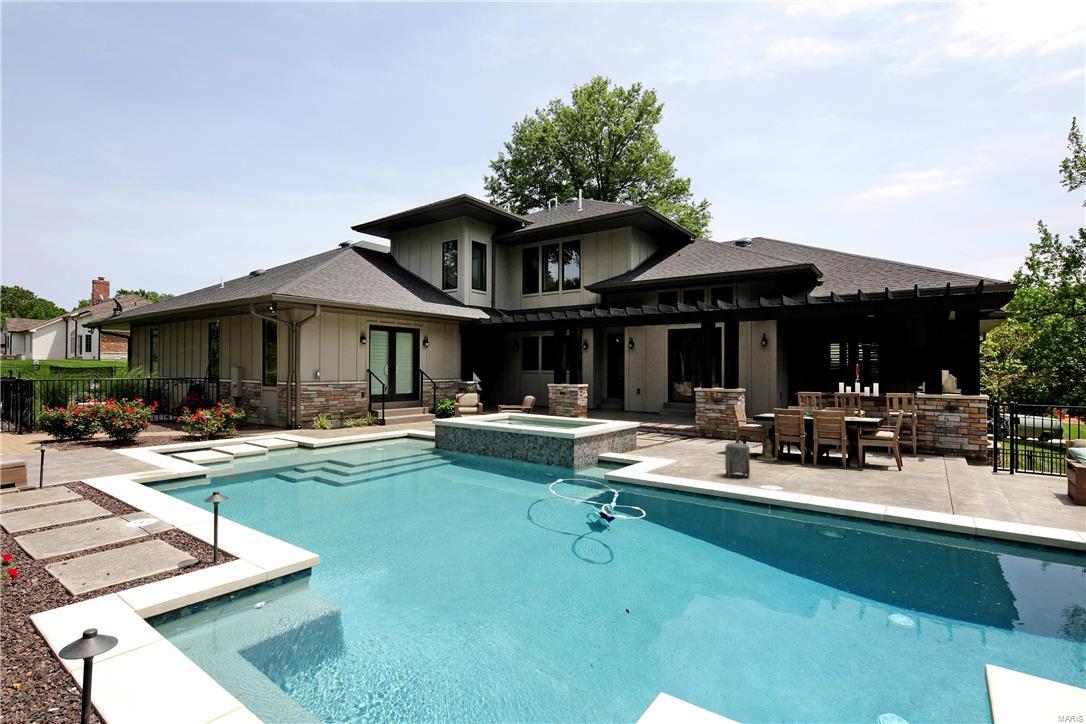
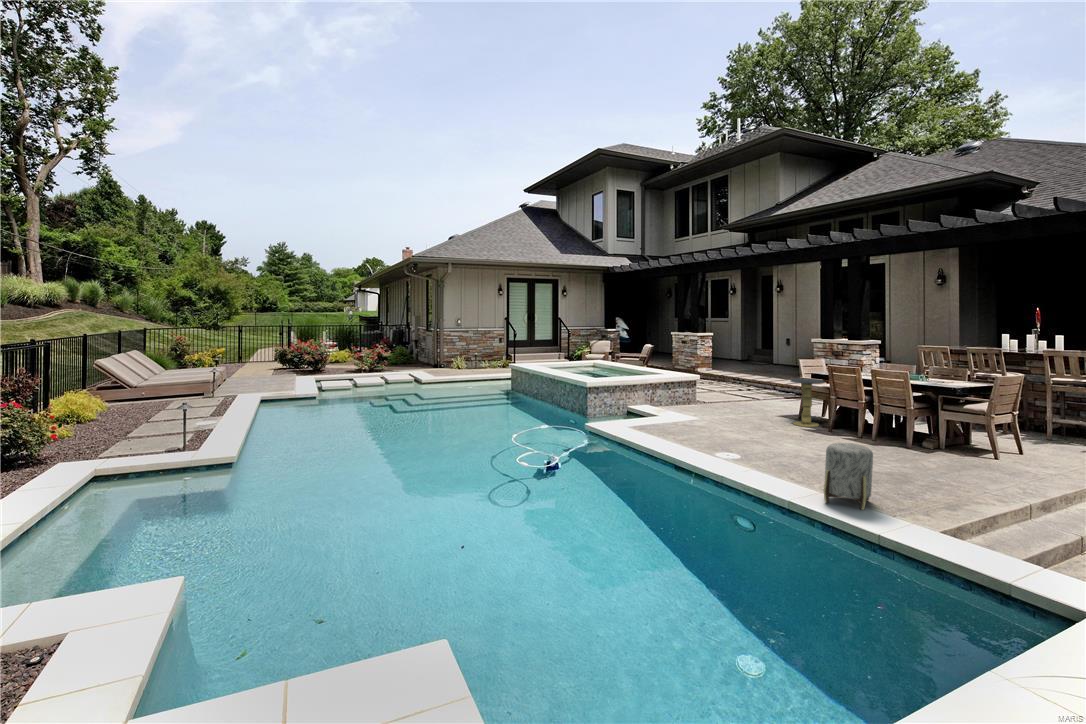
ottoman: present [725,443,750,478] -> present [824,443,873,510]

